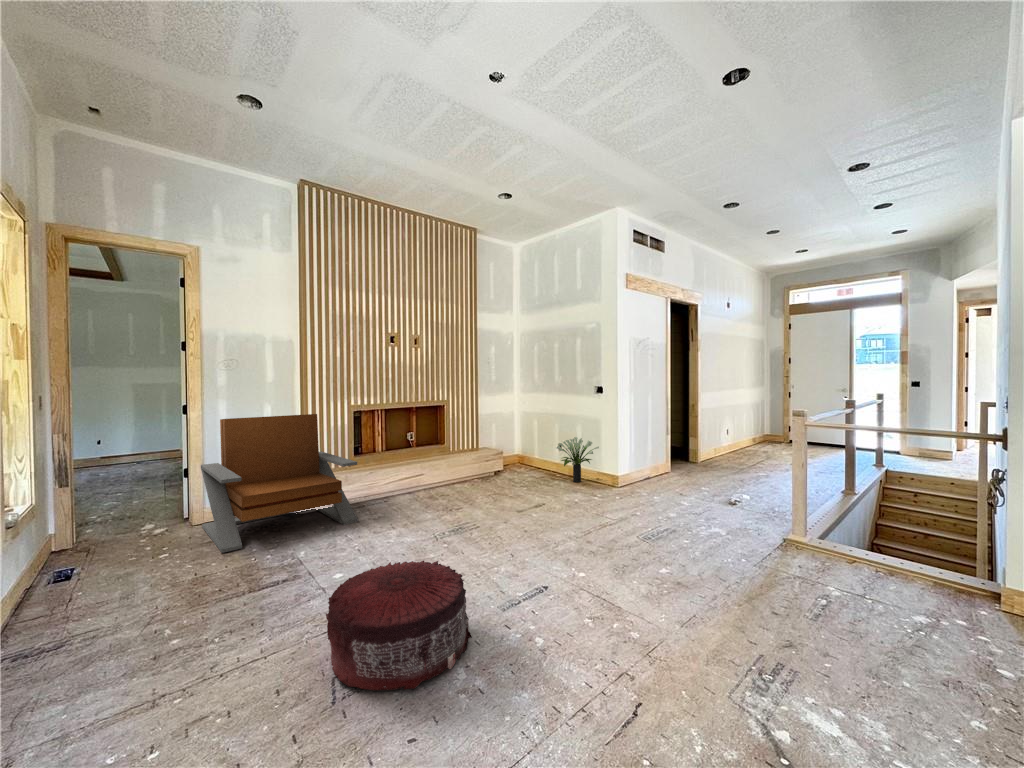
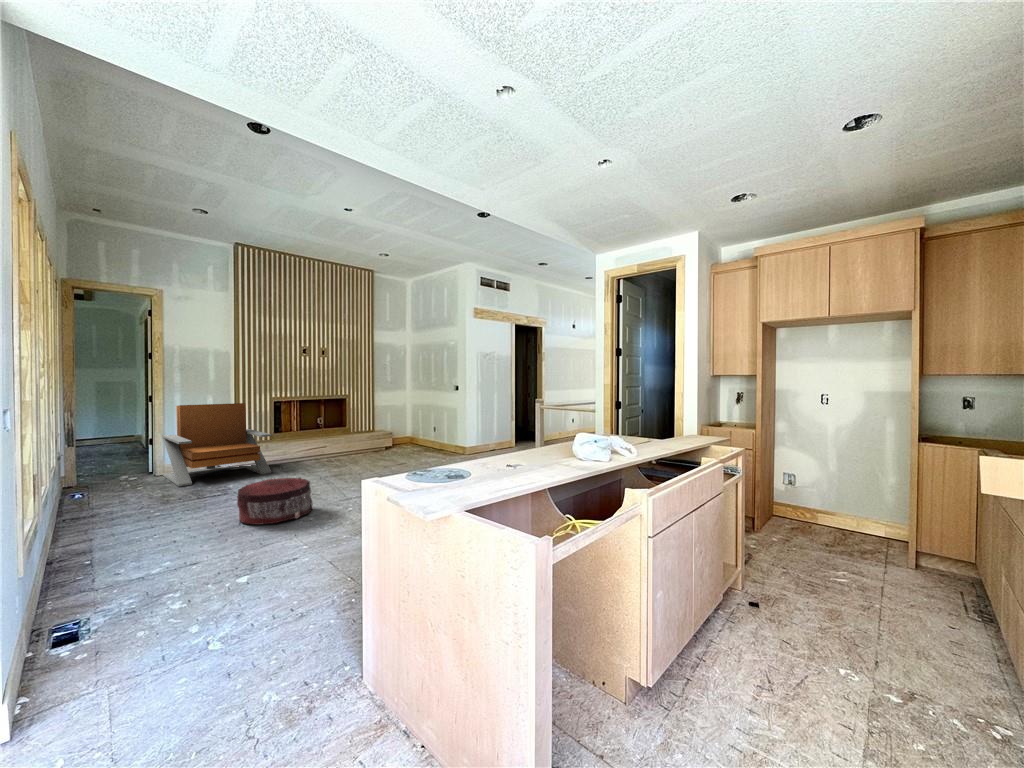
potted plant: present [557,437,599,482] -> none [424,422,453,453]

